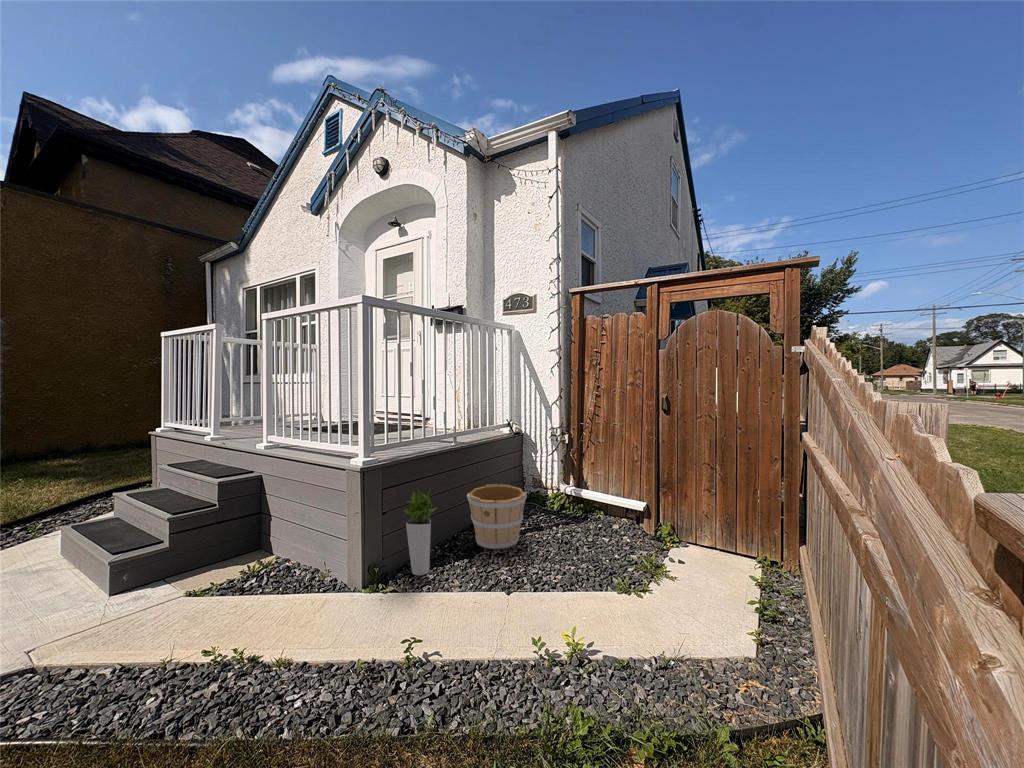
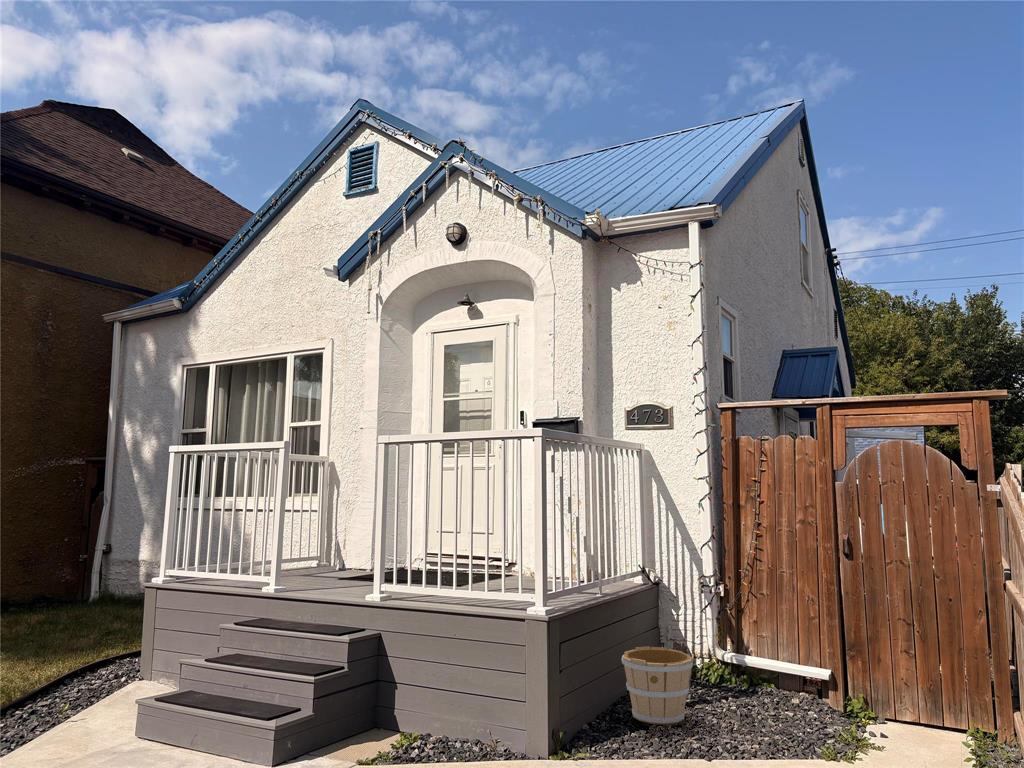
planter: present [404,489,436,575] -> none [576,645,612,748]

